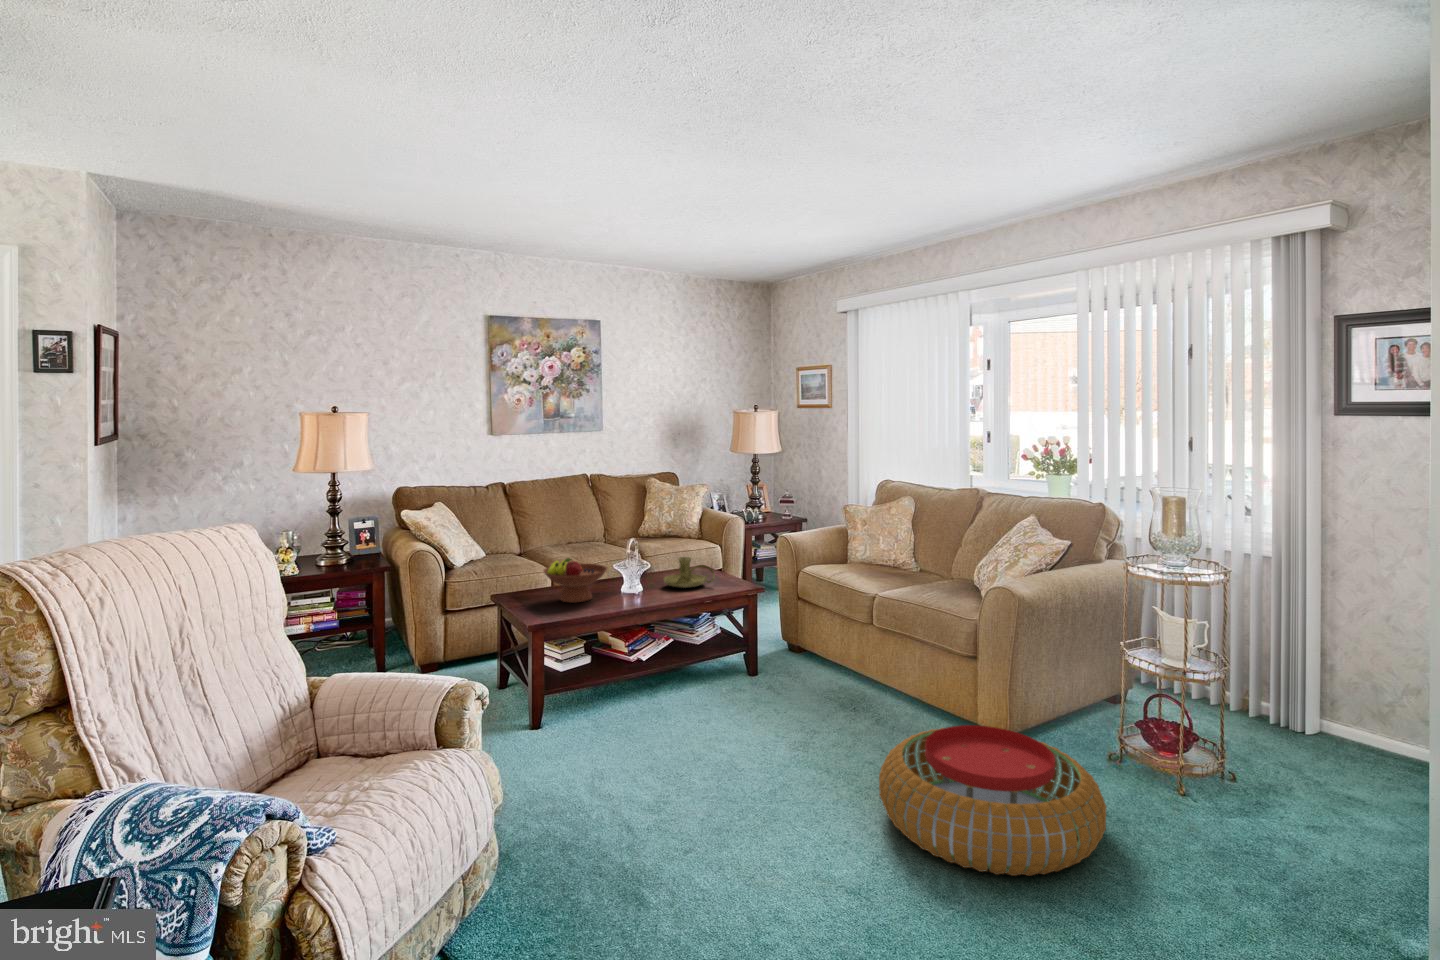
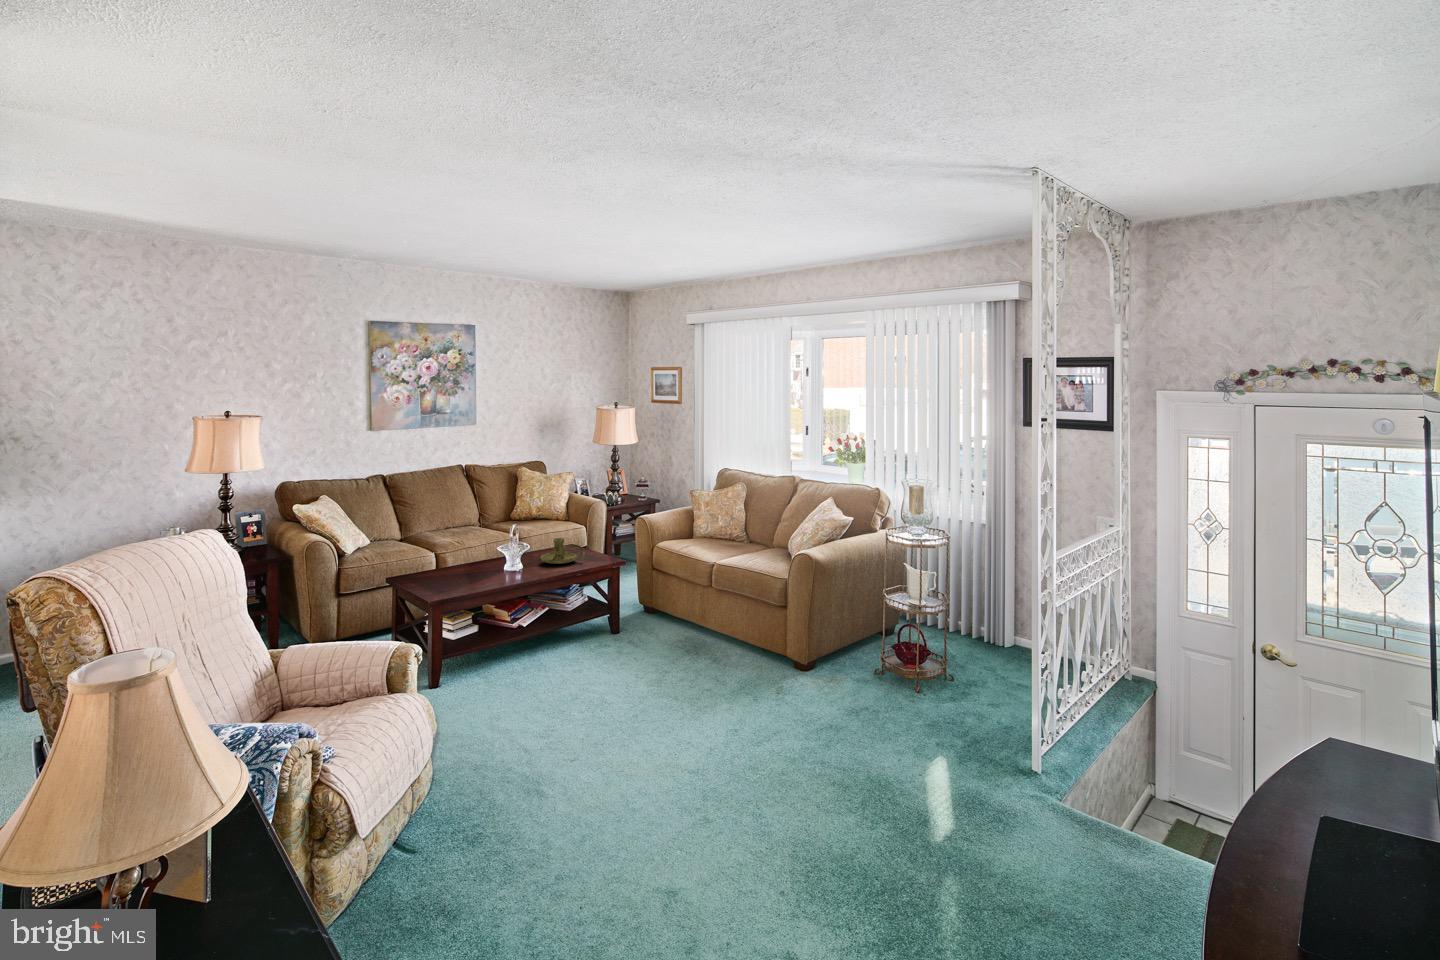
fruit bowl: present [543,558,607,603] -> none [436,543,494,580]
pouf: present [879,725,1106,876] -> none [717,657,870,754]

